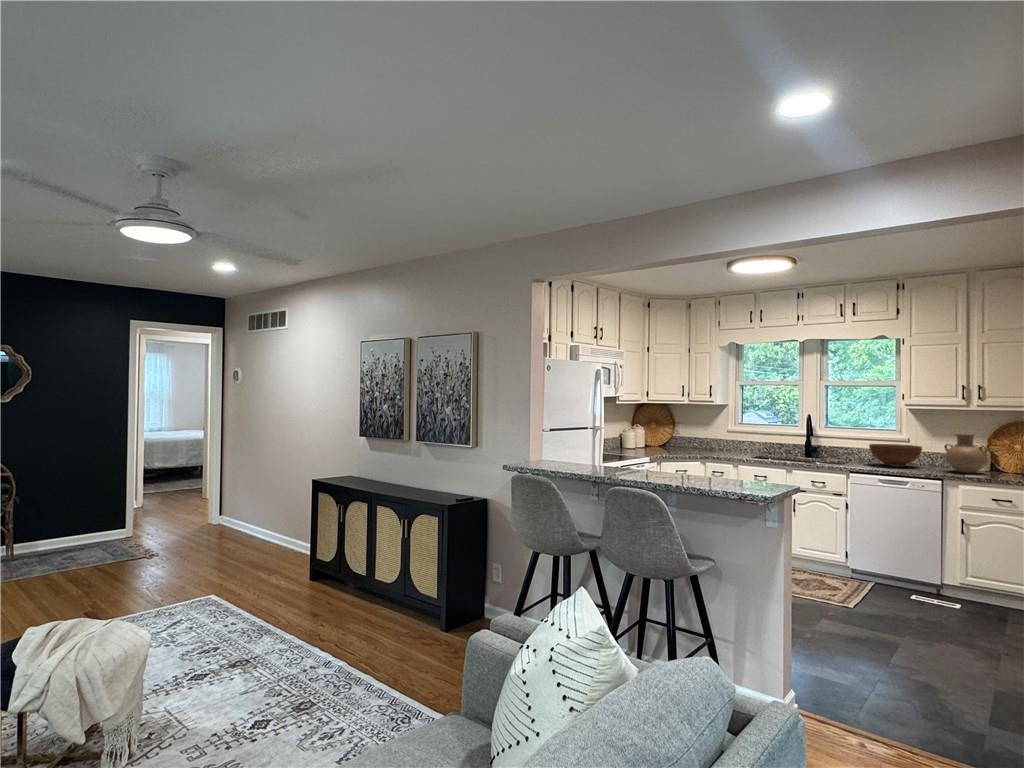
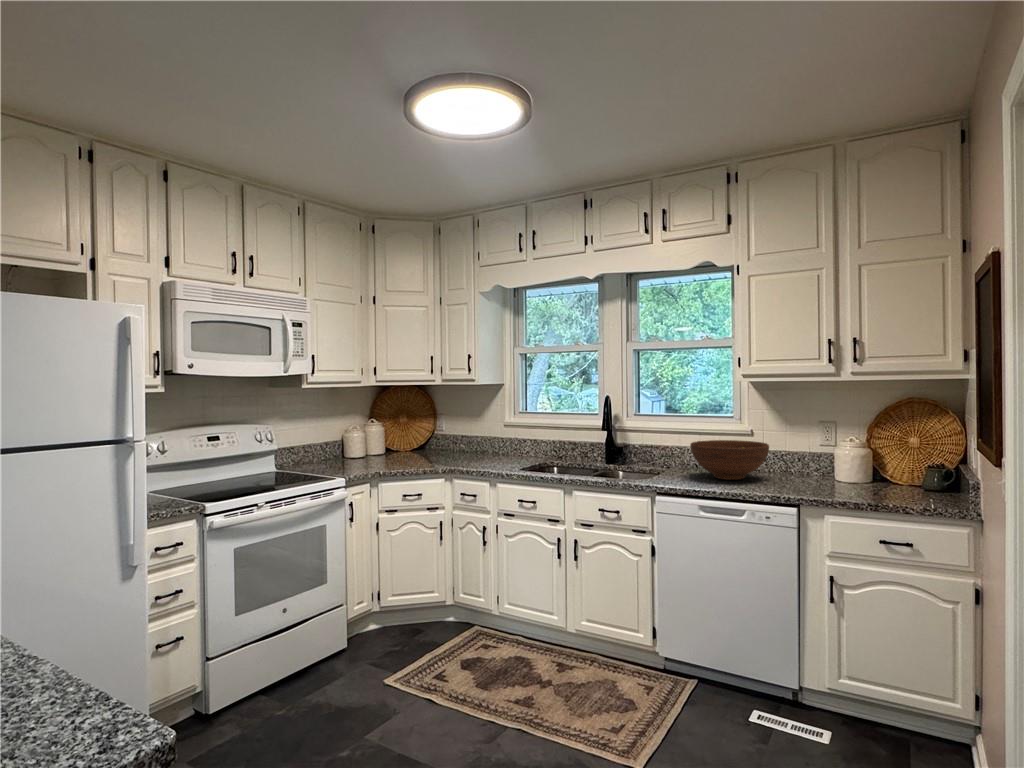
vase: present [944,434,988,473] -> none [801,422,870,490]

